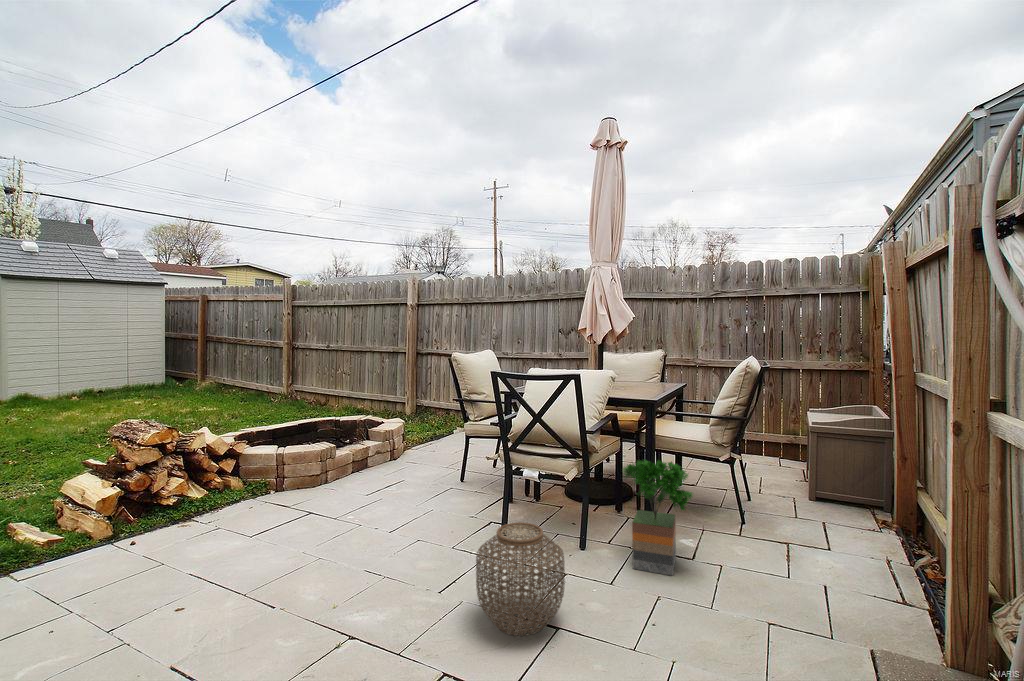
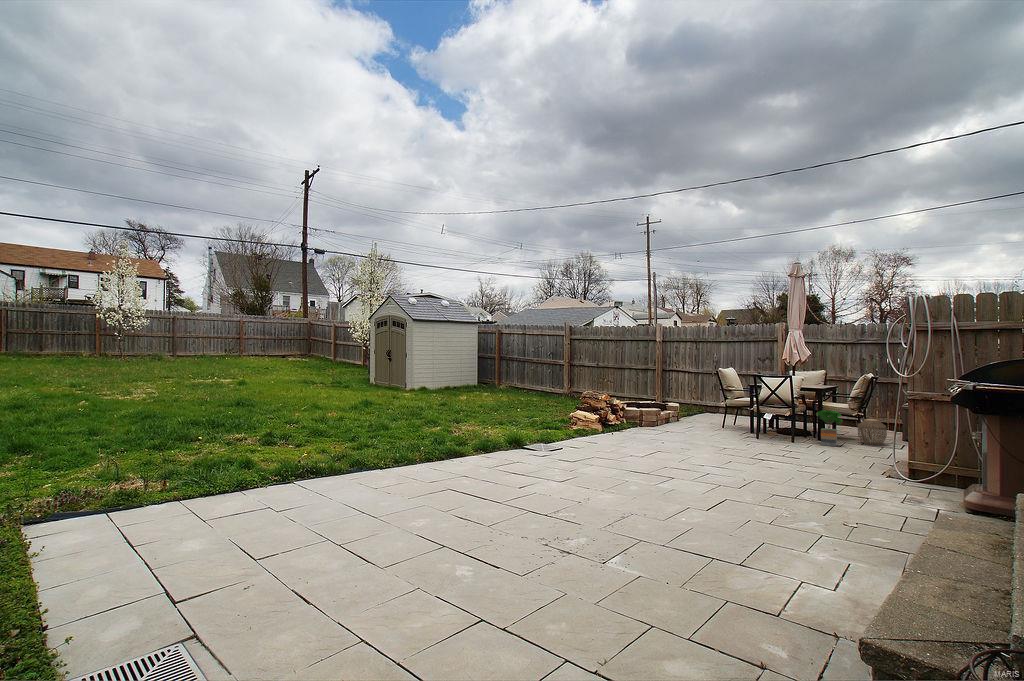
woven basket: present [476,522,565,636] -> present [858,419,887,445]

